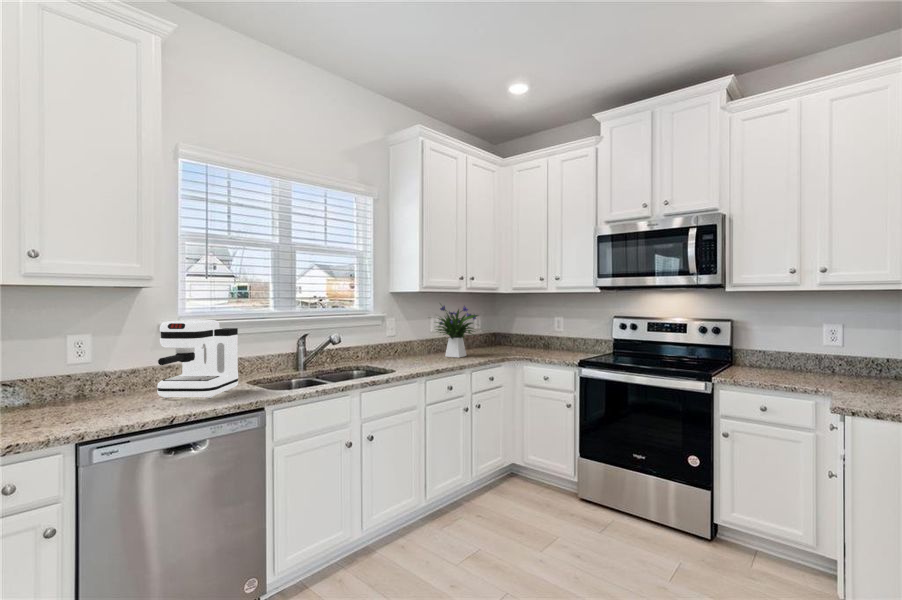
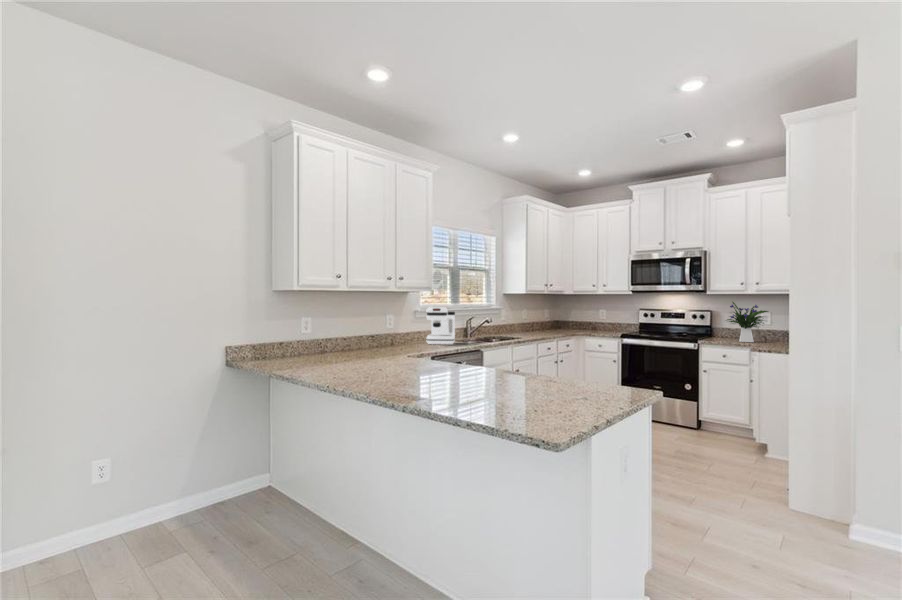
flower arrangement: present [436,306,478,358] -> present [727,302,768,342]

